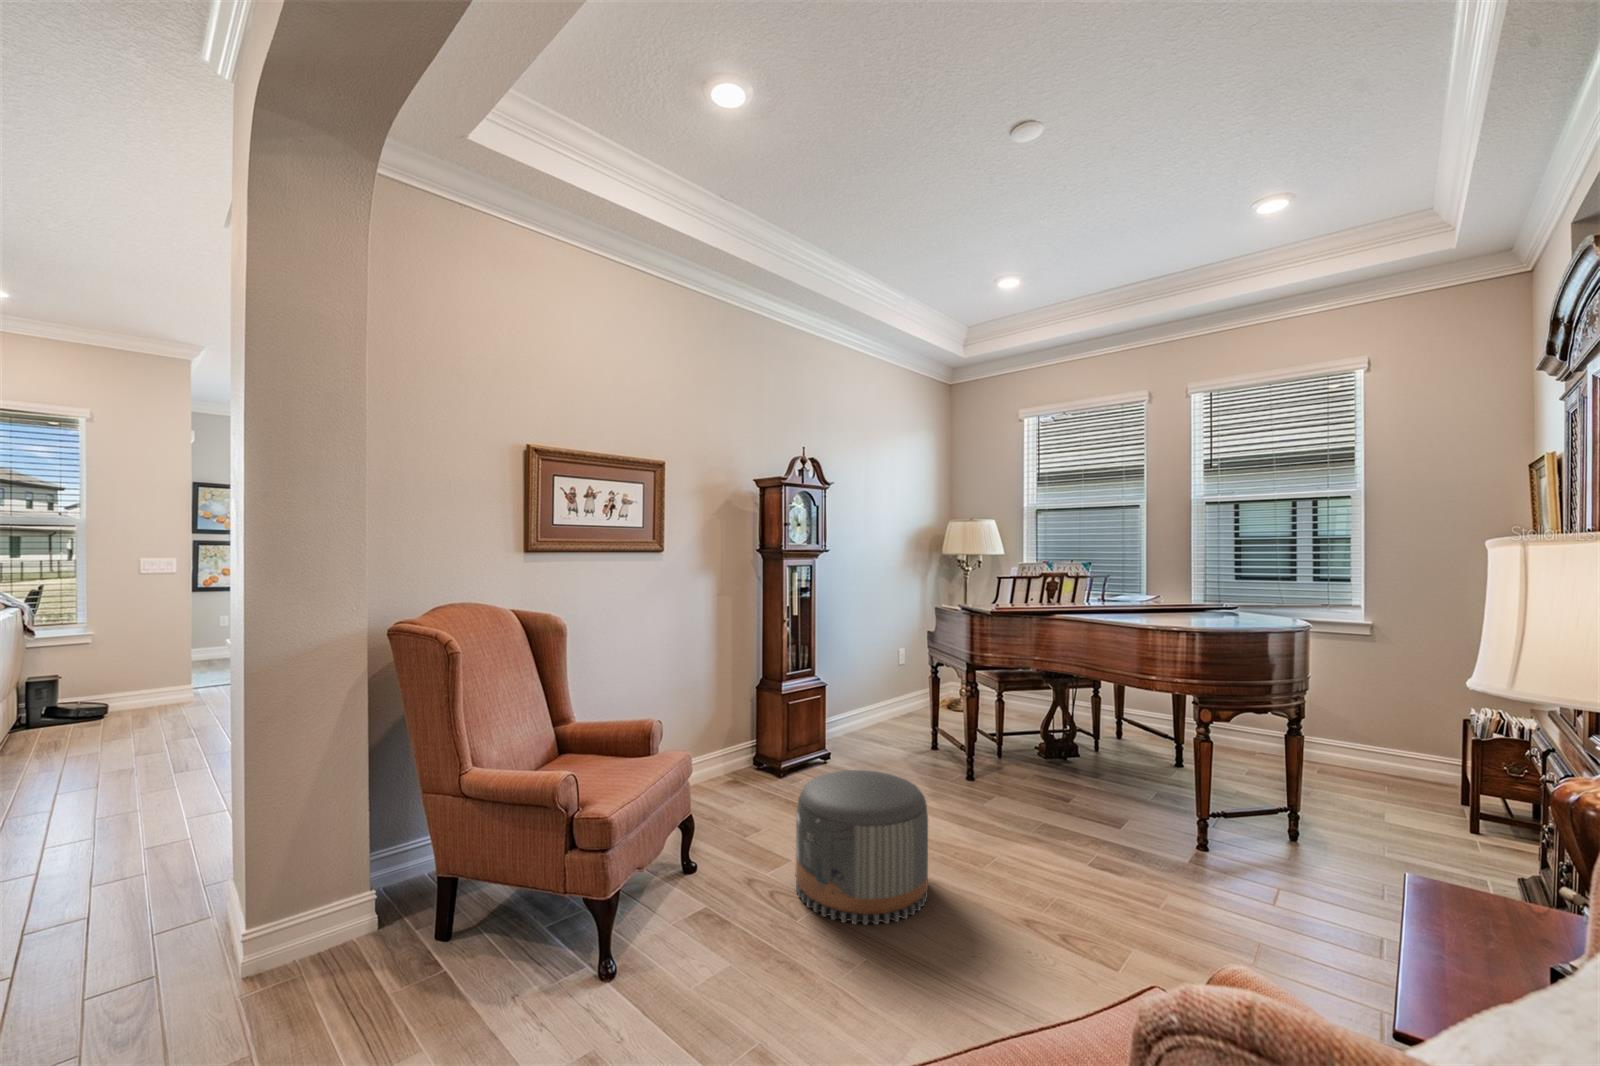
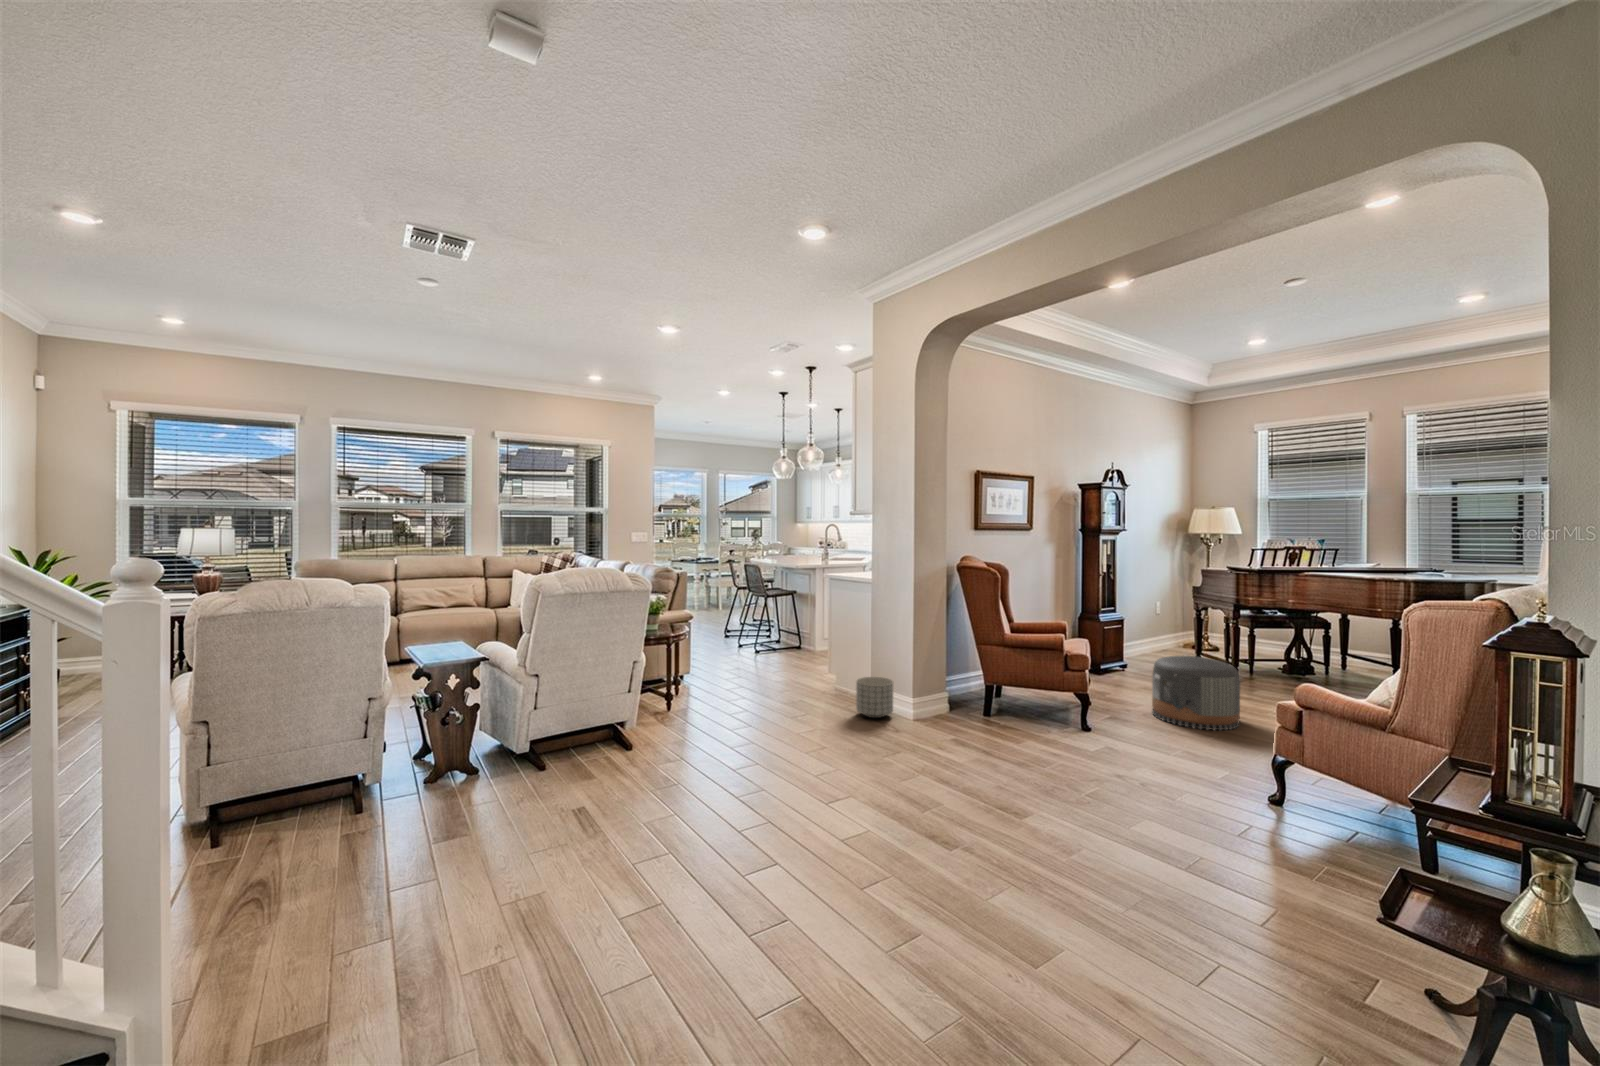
planter: none [141,864,249,972] -> present [856,677,893,718]

